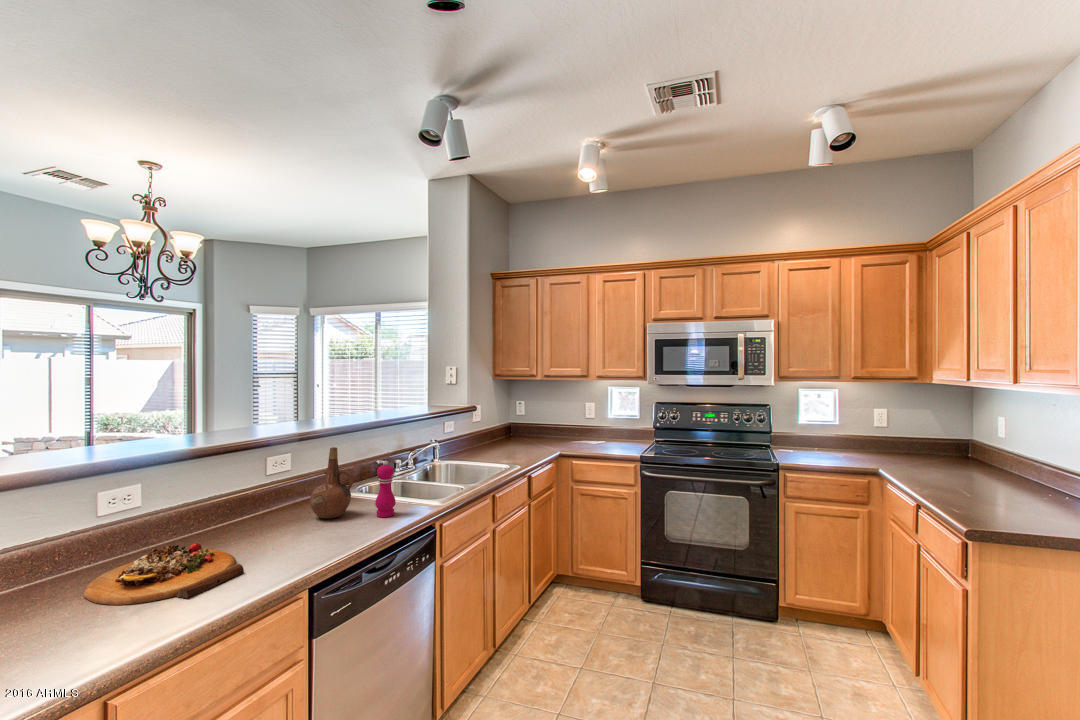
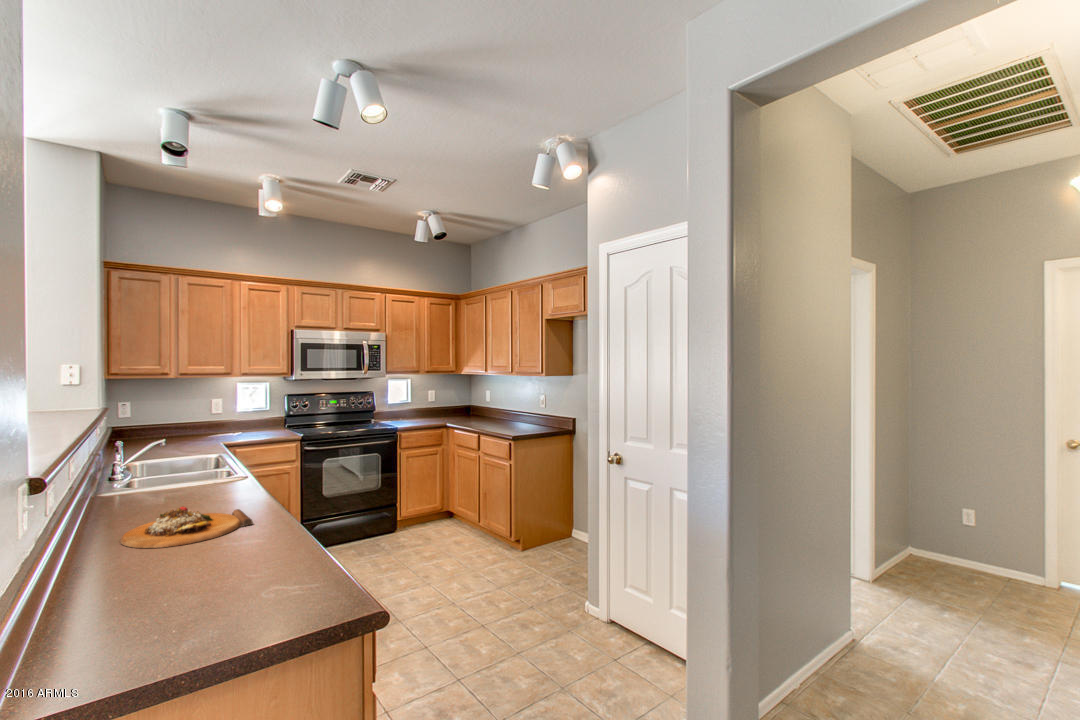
ceramic pitcher: present [310,447,354,519] -> none [158,434,199,497]
pepper mill: present [375,461,396,517] -> none [217,440,236,487]

